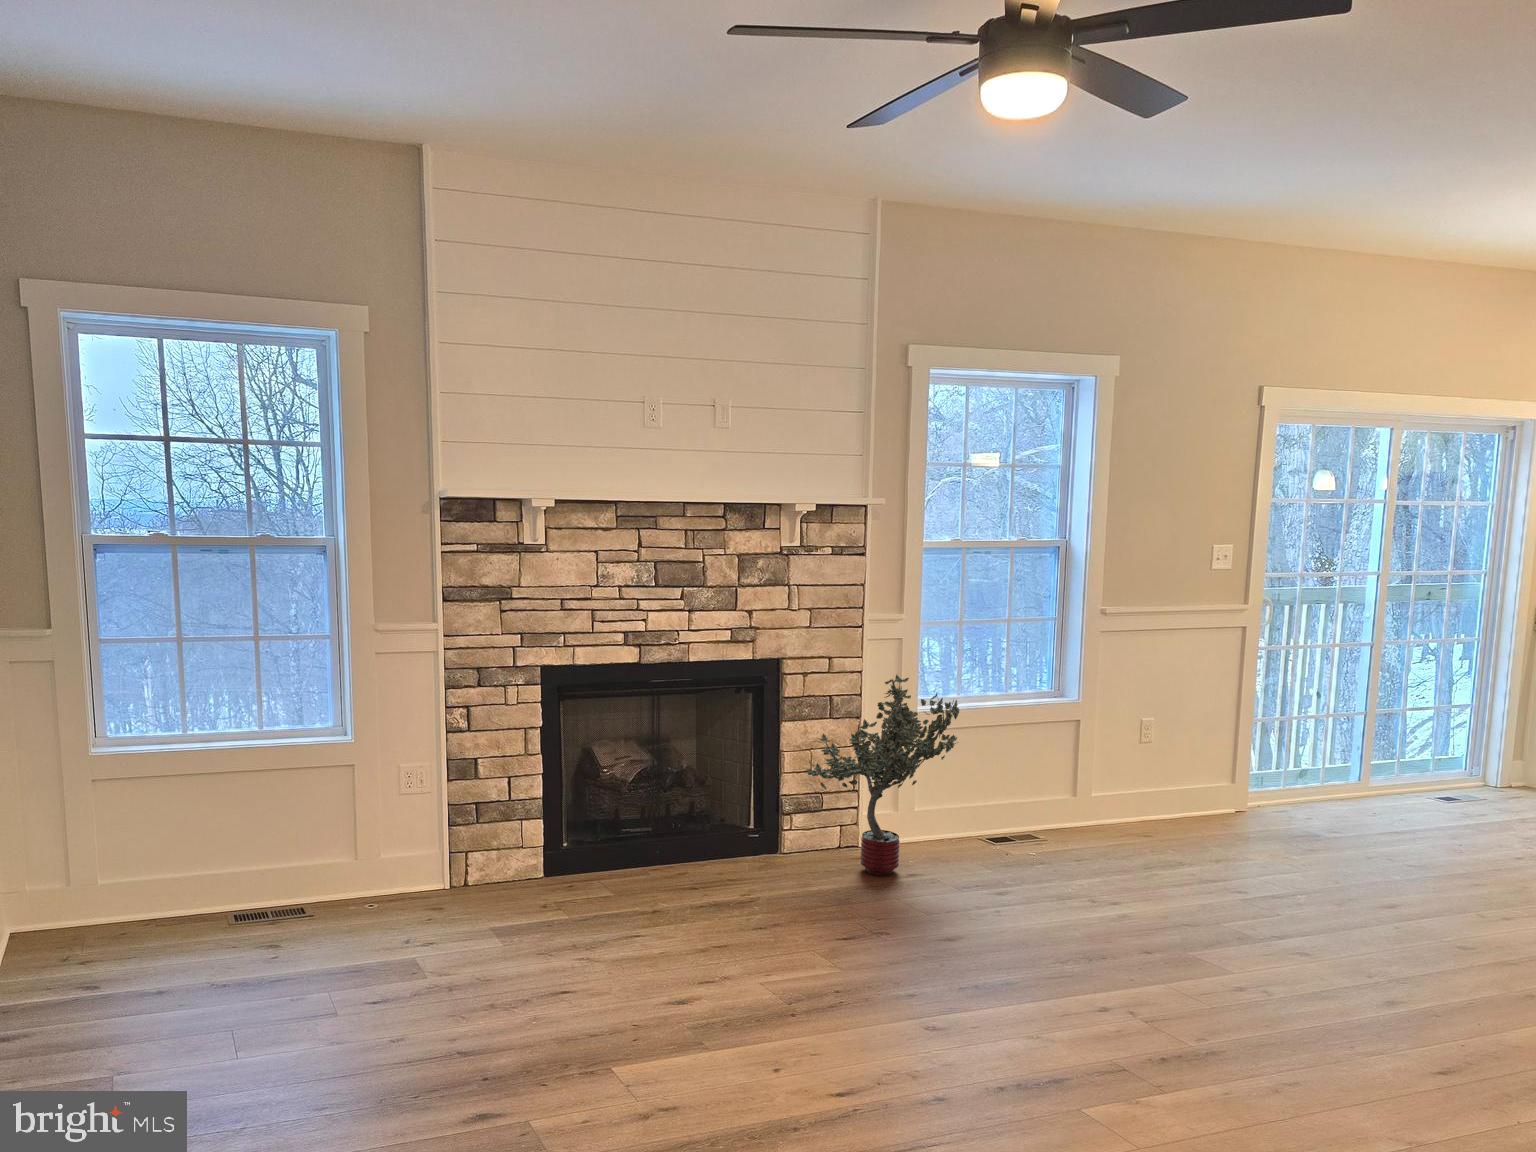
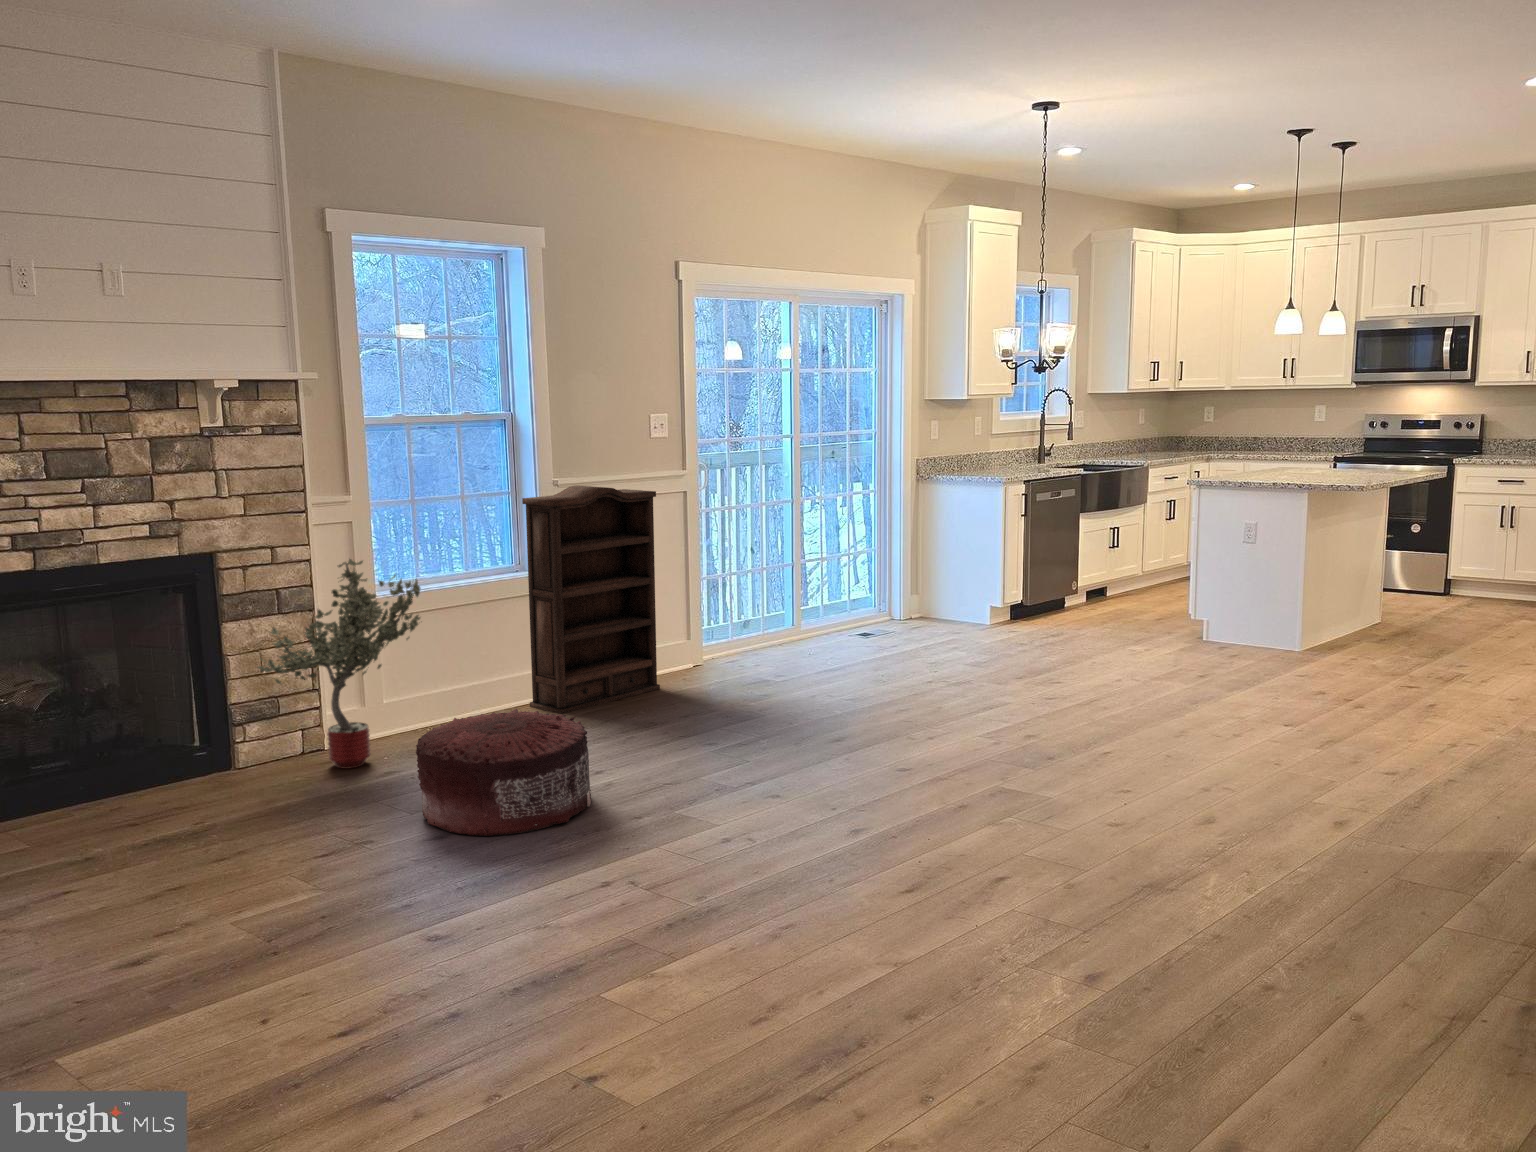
bookshelf: none [1054,616,1204,847] -> present [522,486,660,714]
pouf: none [941,854,1123,1004] -> present [416,709,591,836]

